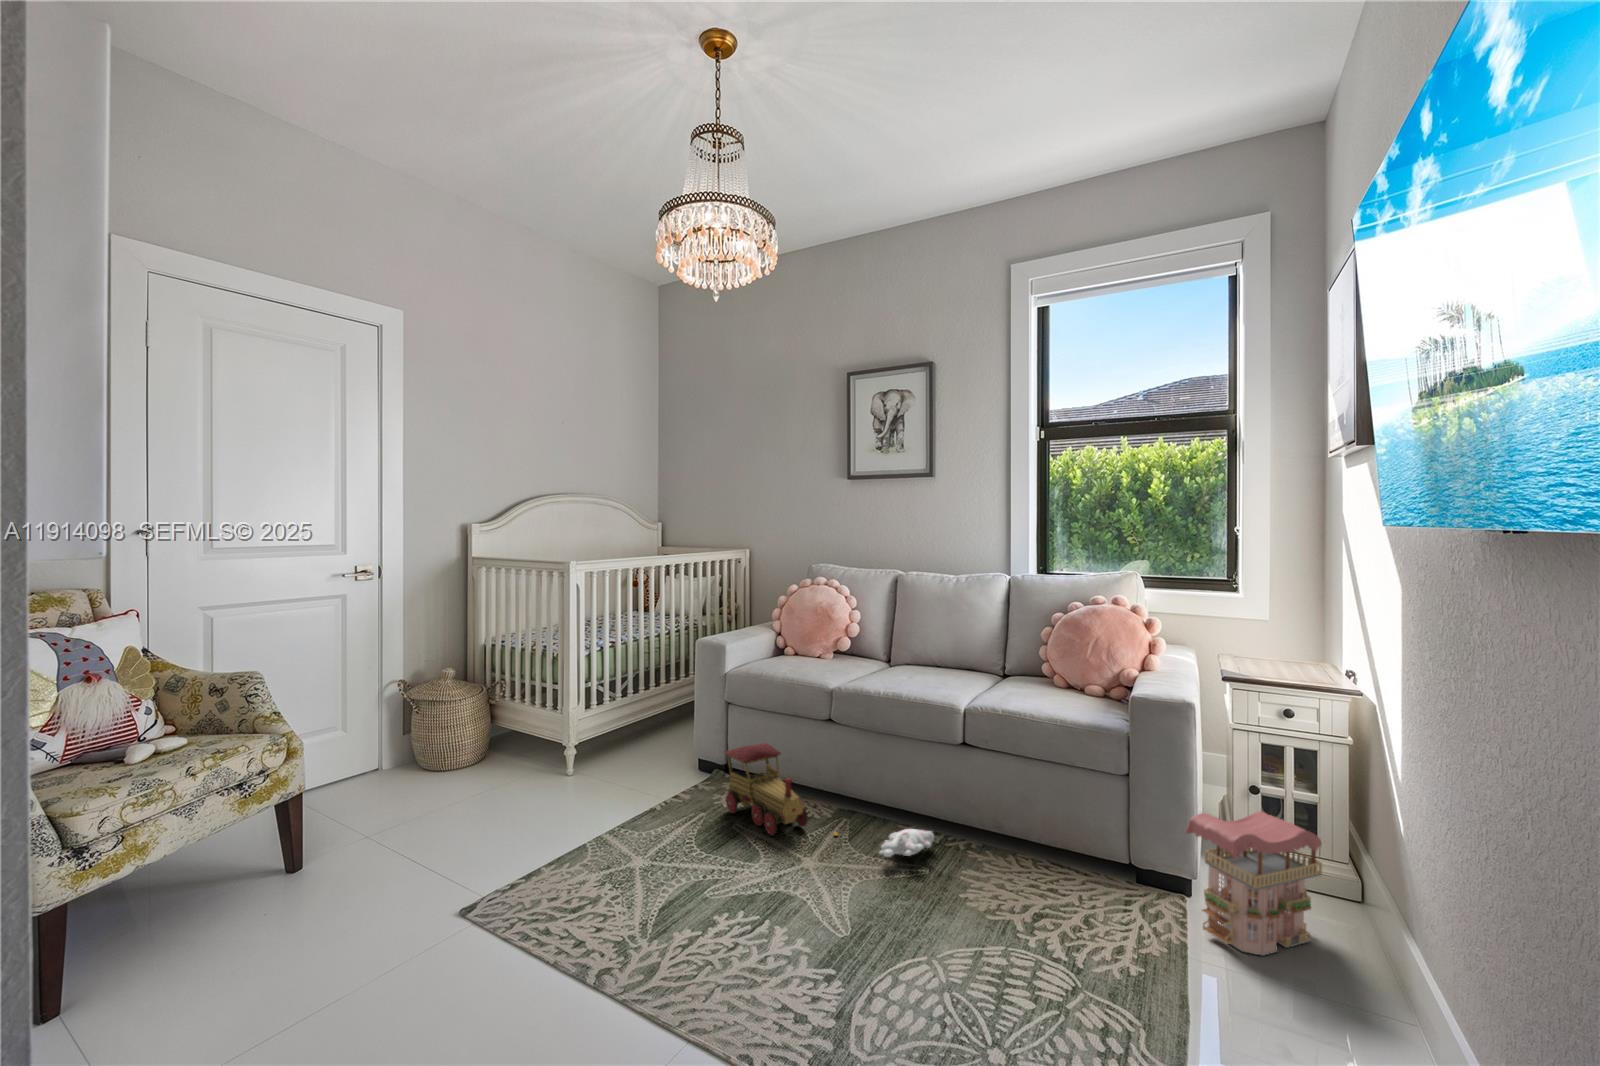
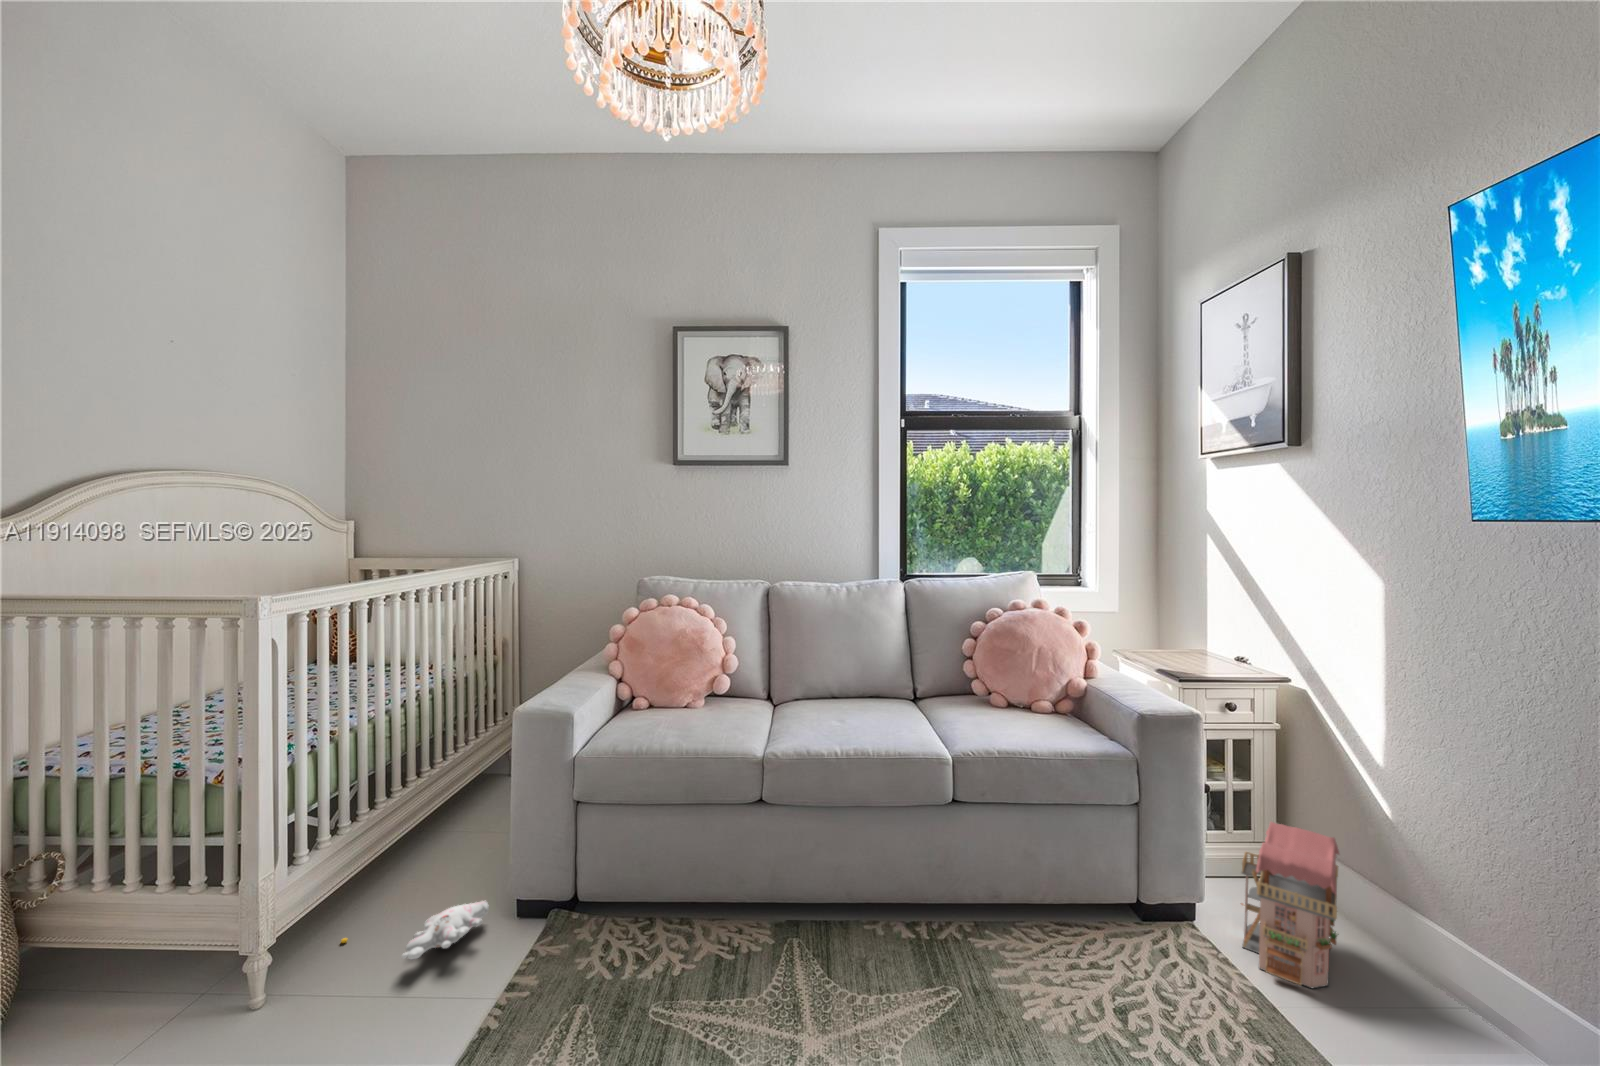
toy train: present [724,743,808,835] -> none [605,853,764,1014]
plush toy: present [834,829,934,857] -> present [341,901,489,960]

